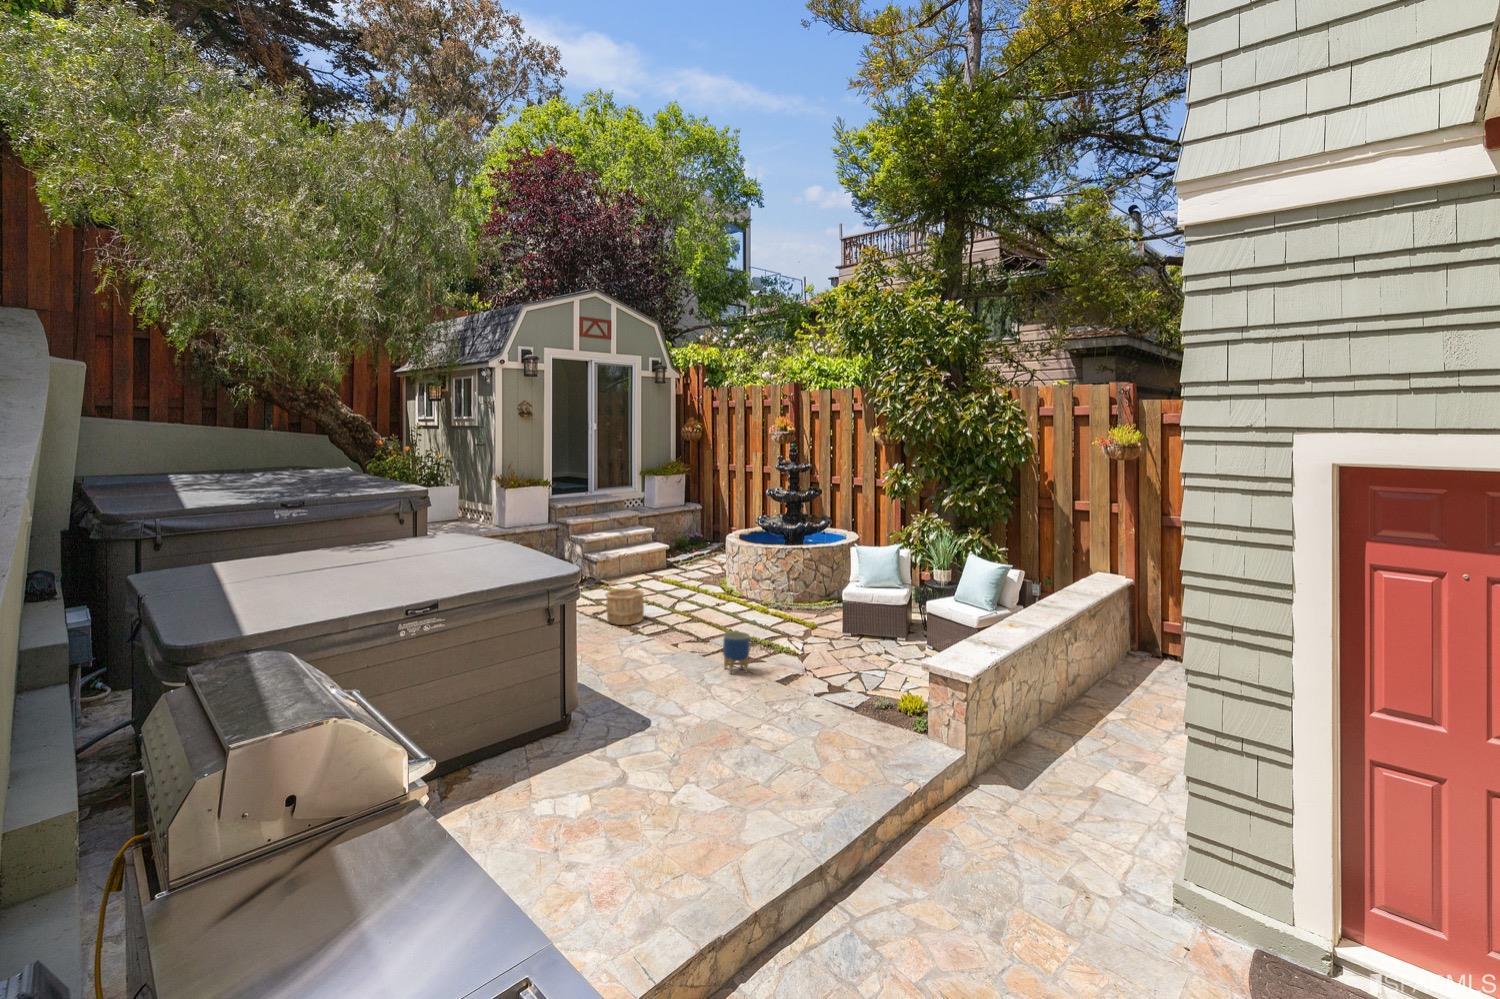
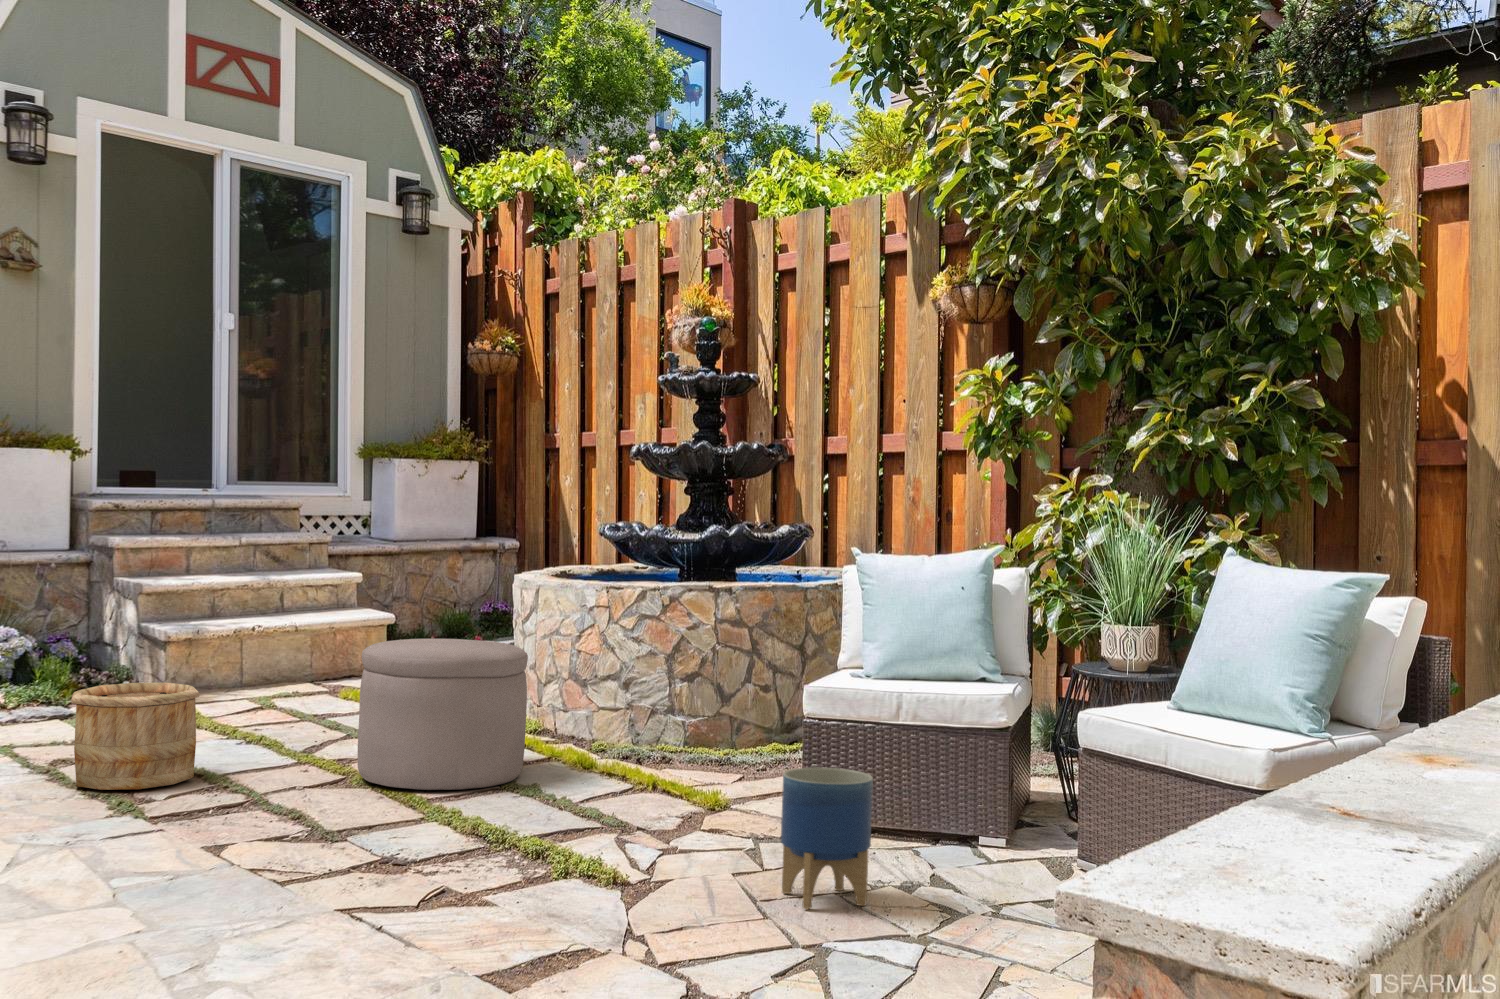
ottoman: none [694,570,747,622] -> present [358,639,528,790]
planter: present [723,632,750,674] -> present [781,768,873,909]

